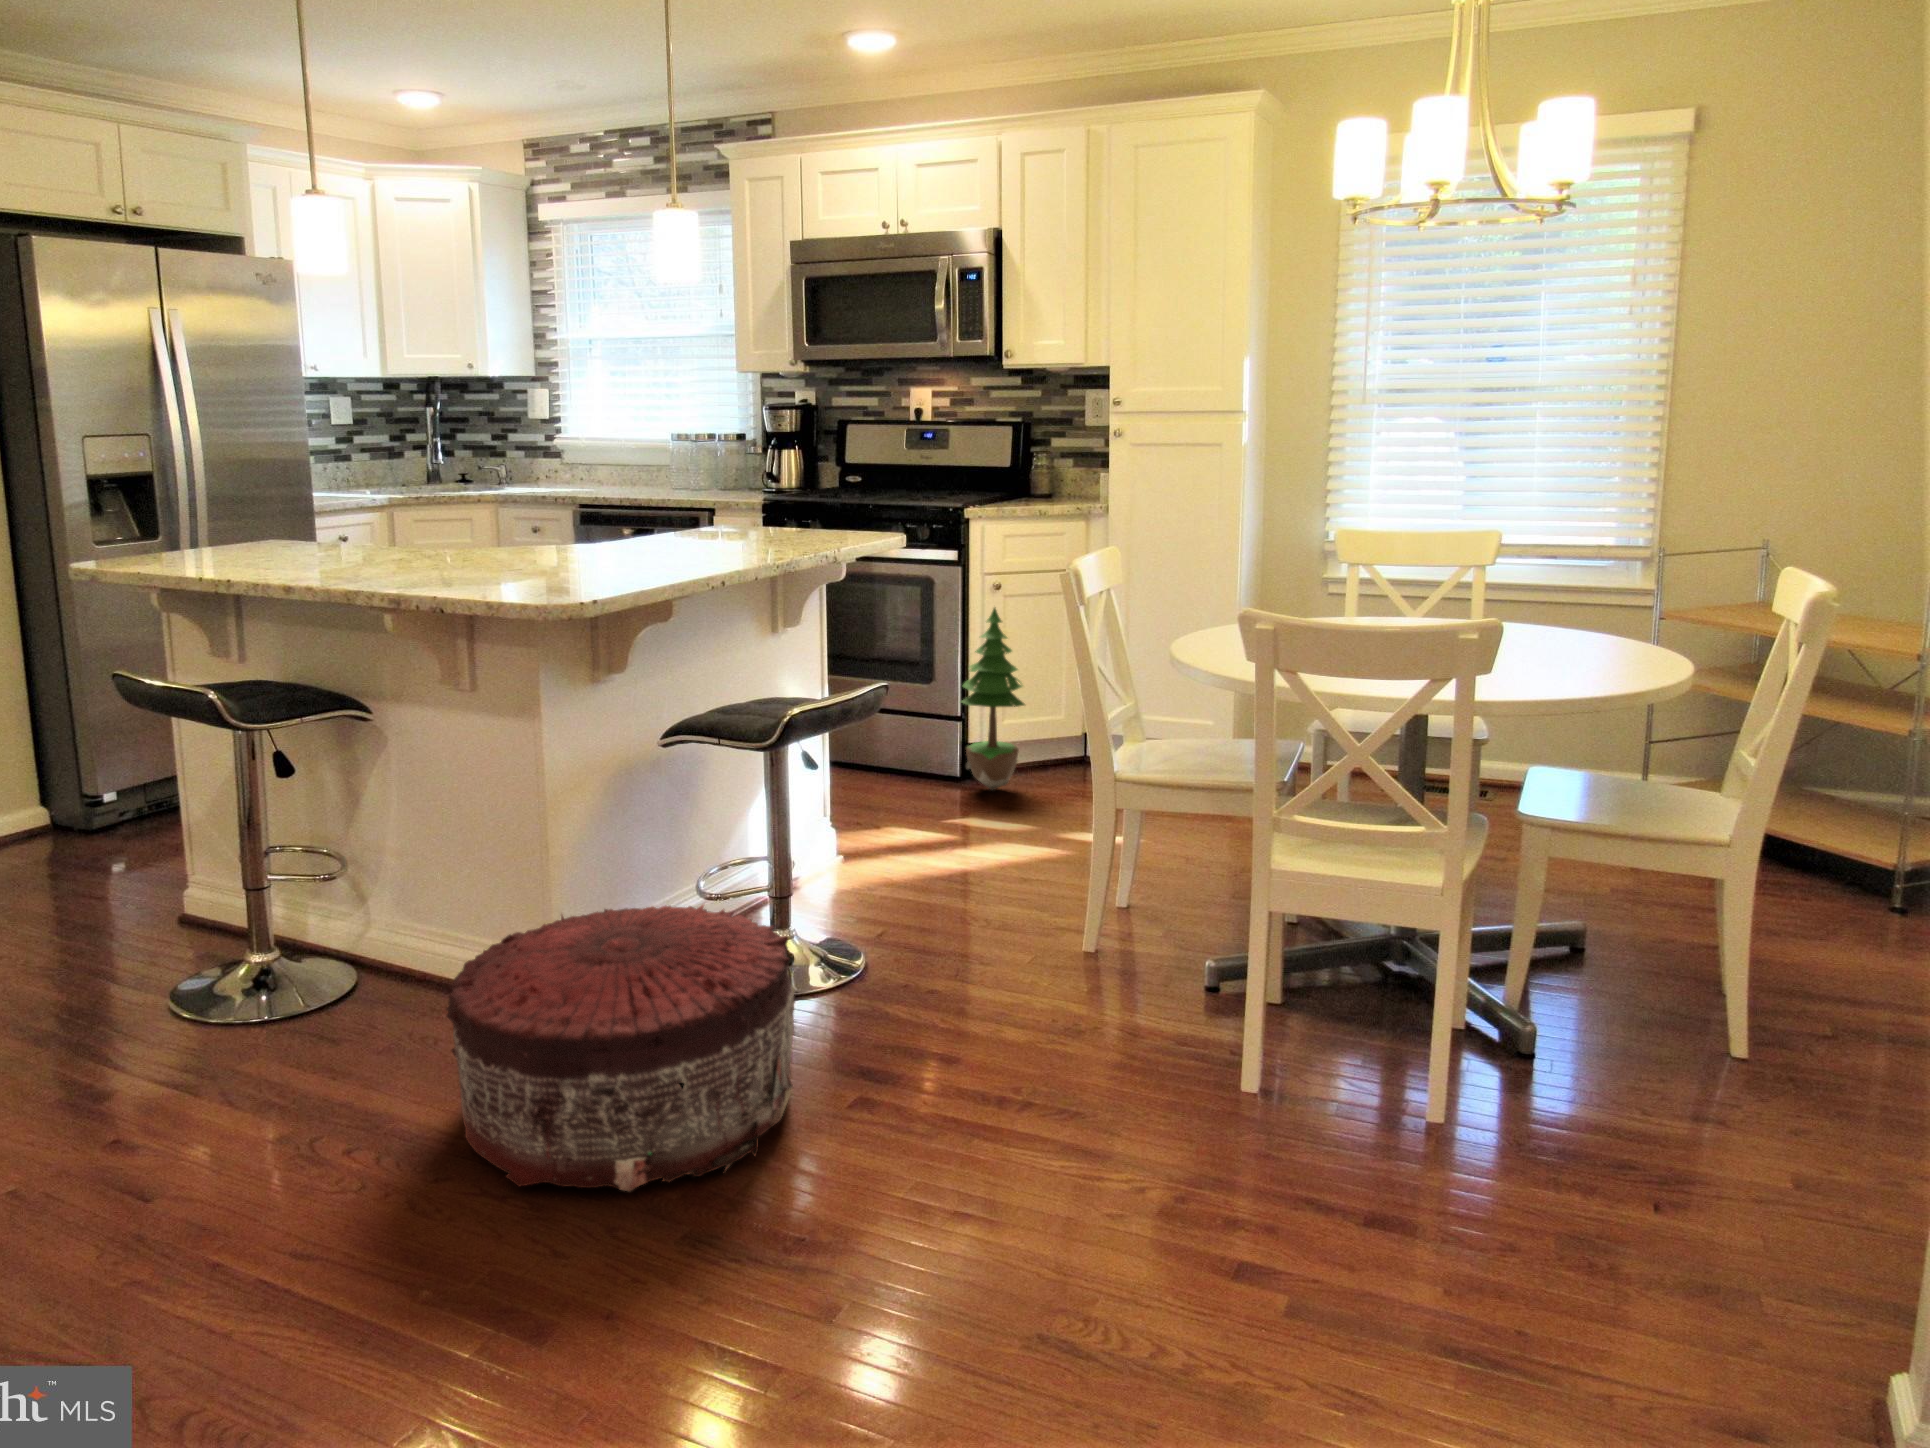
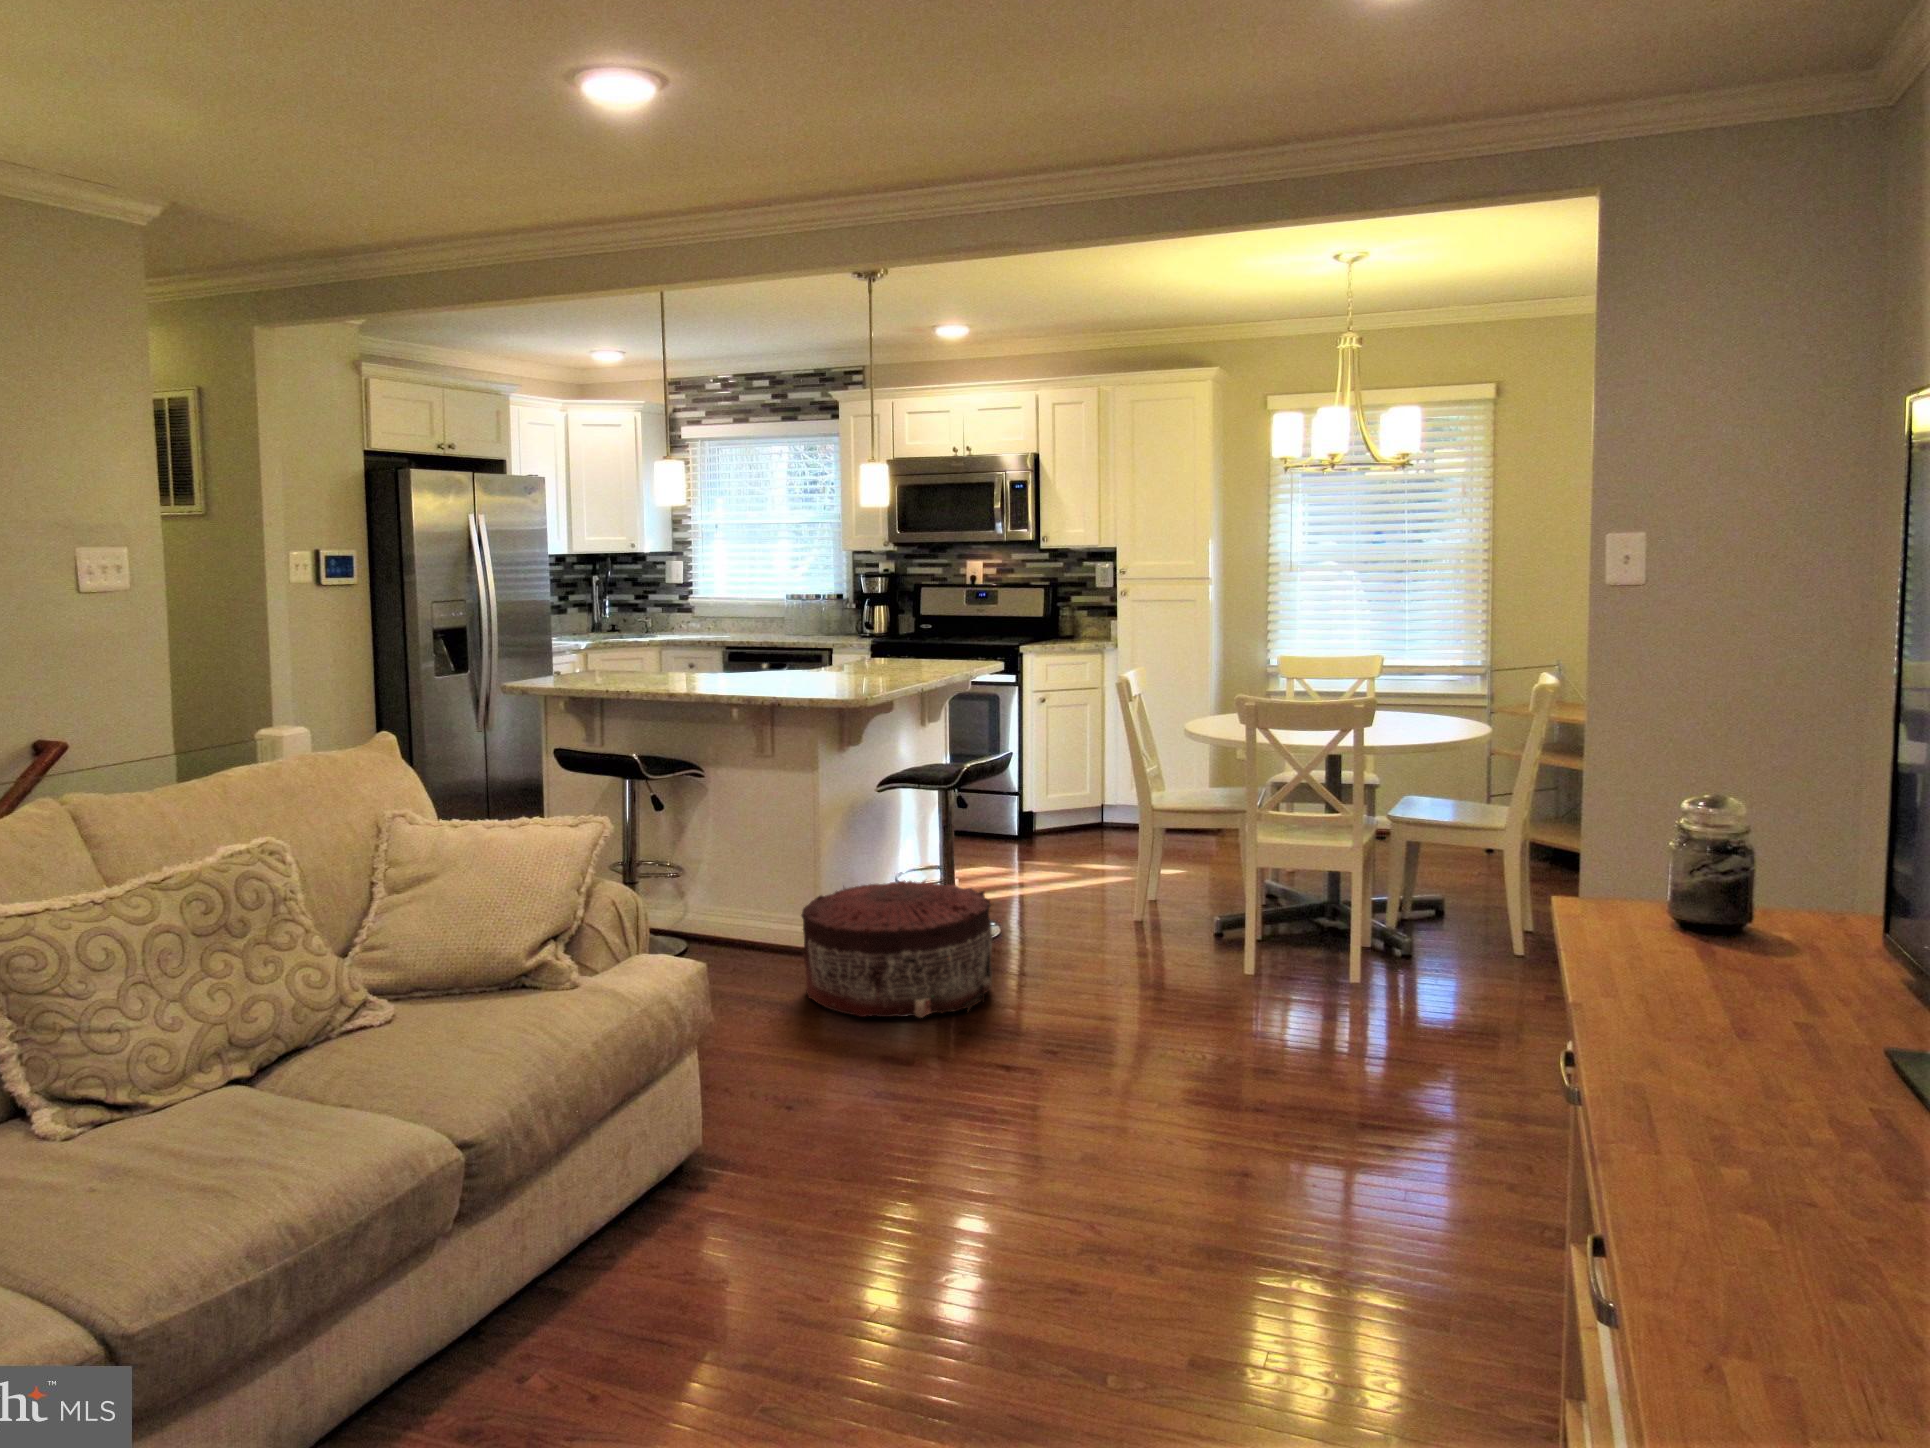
potted tree: present [961,608,1025,790] -> none [1021,713,1069,844]

